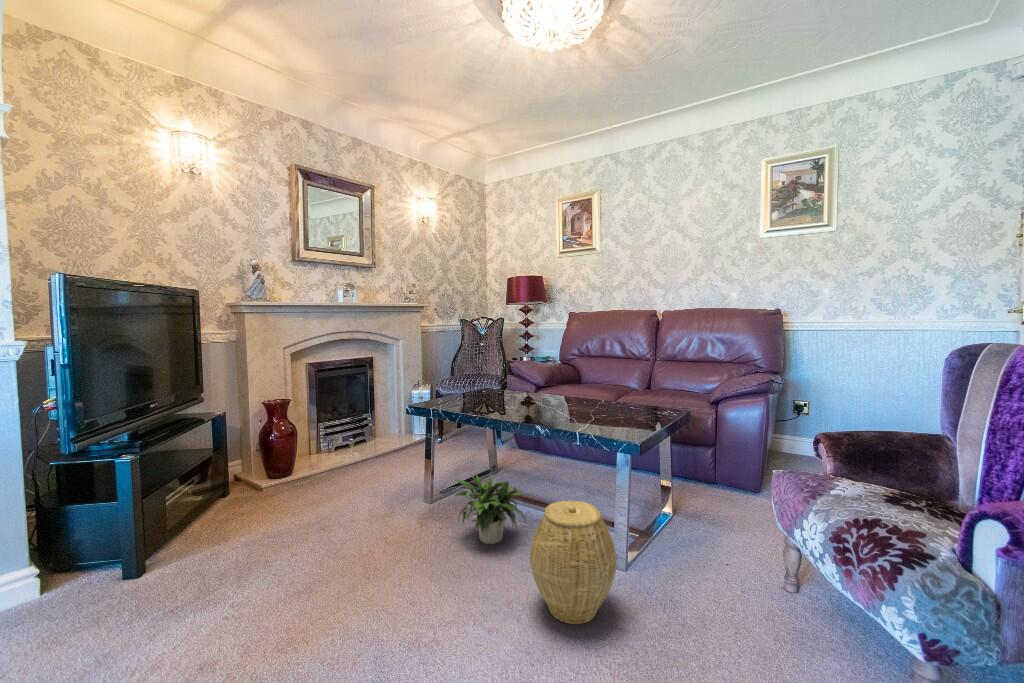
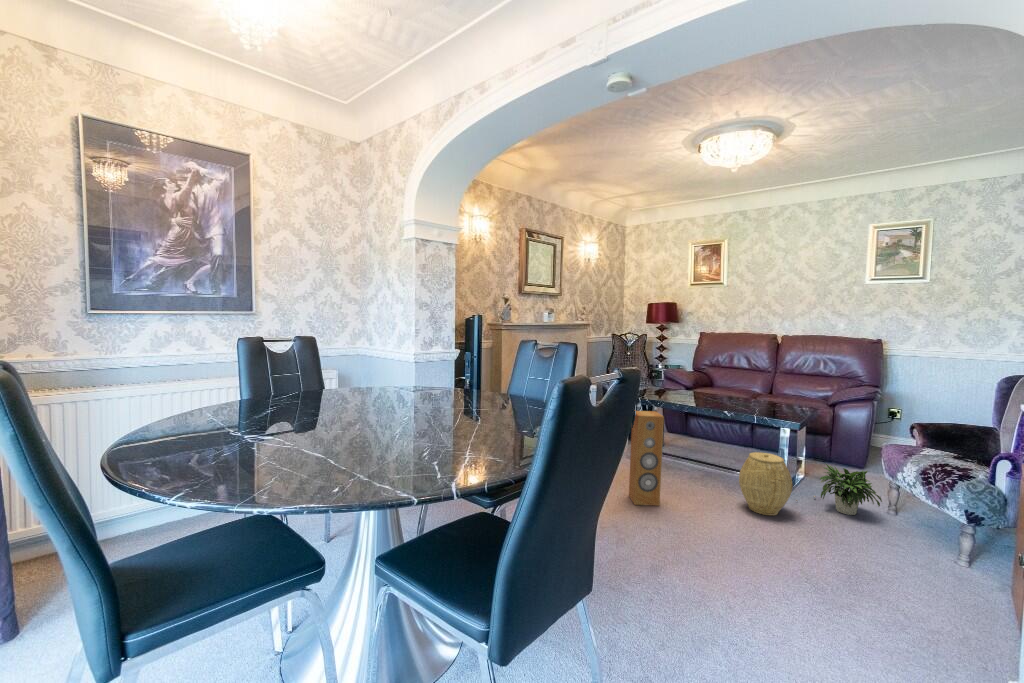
speaker: none [327,437,390,622] -> present [629,411,664,506]
potted plant: present [441,473,526,544] -> present [796,464,882,515]

